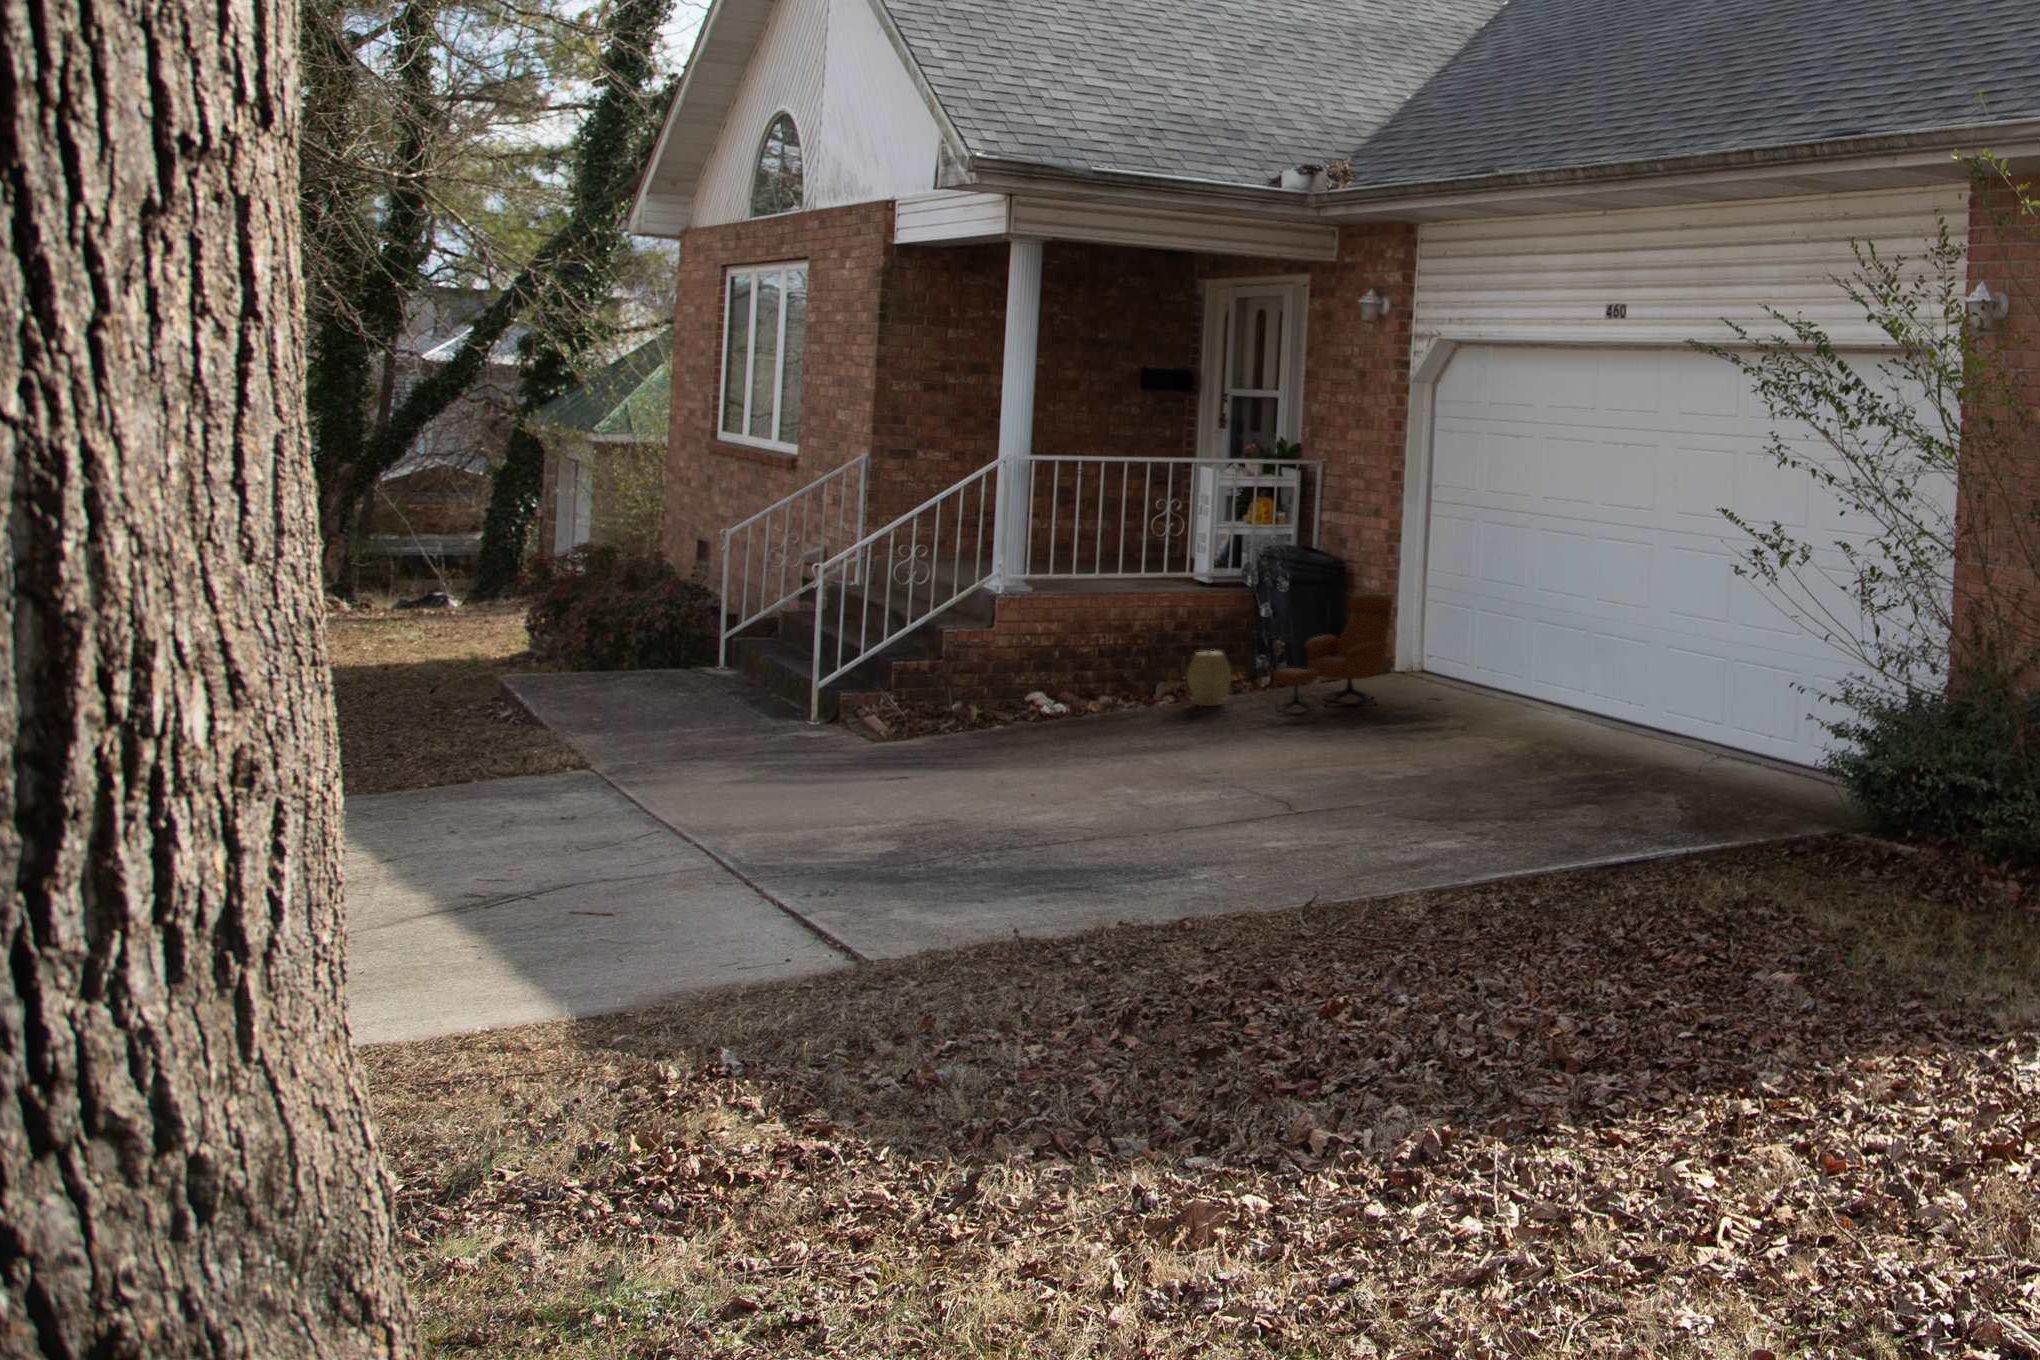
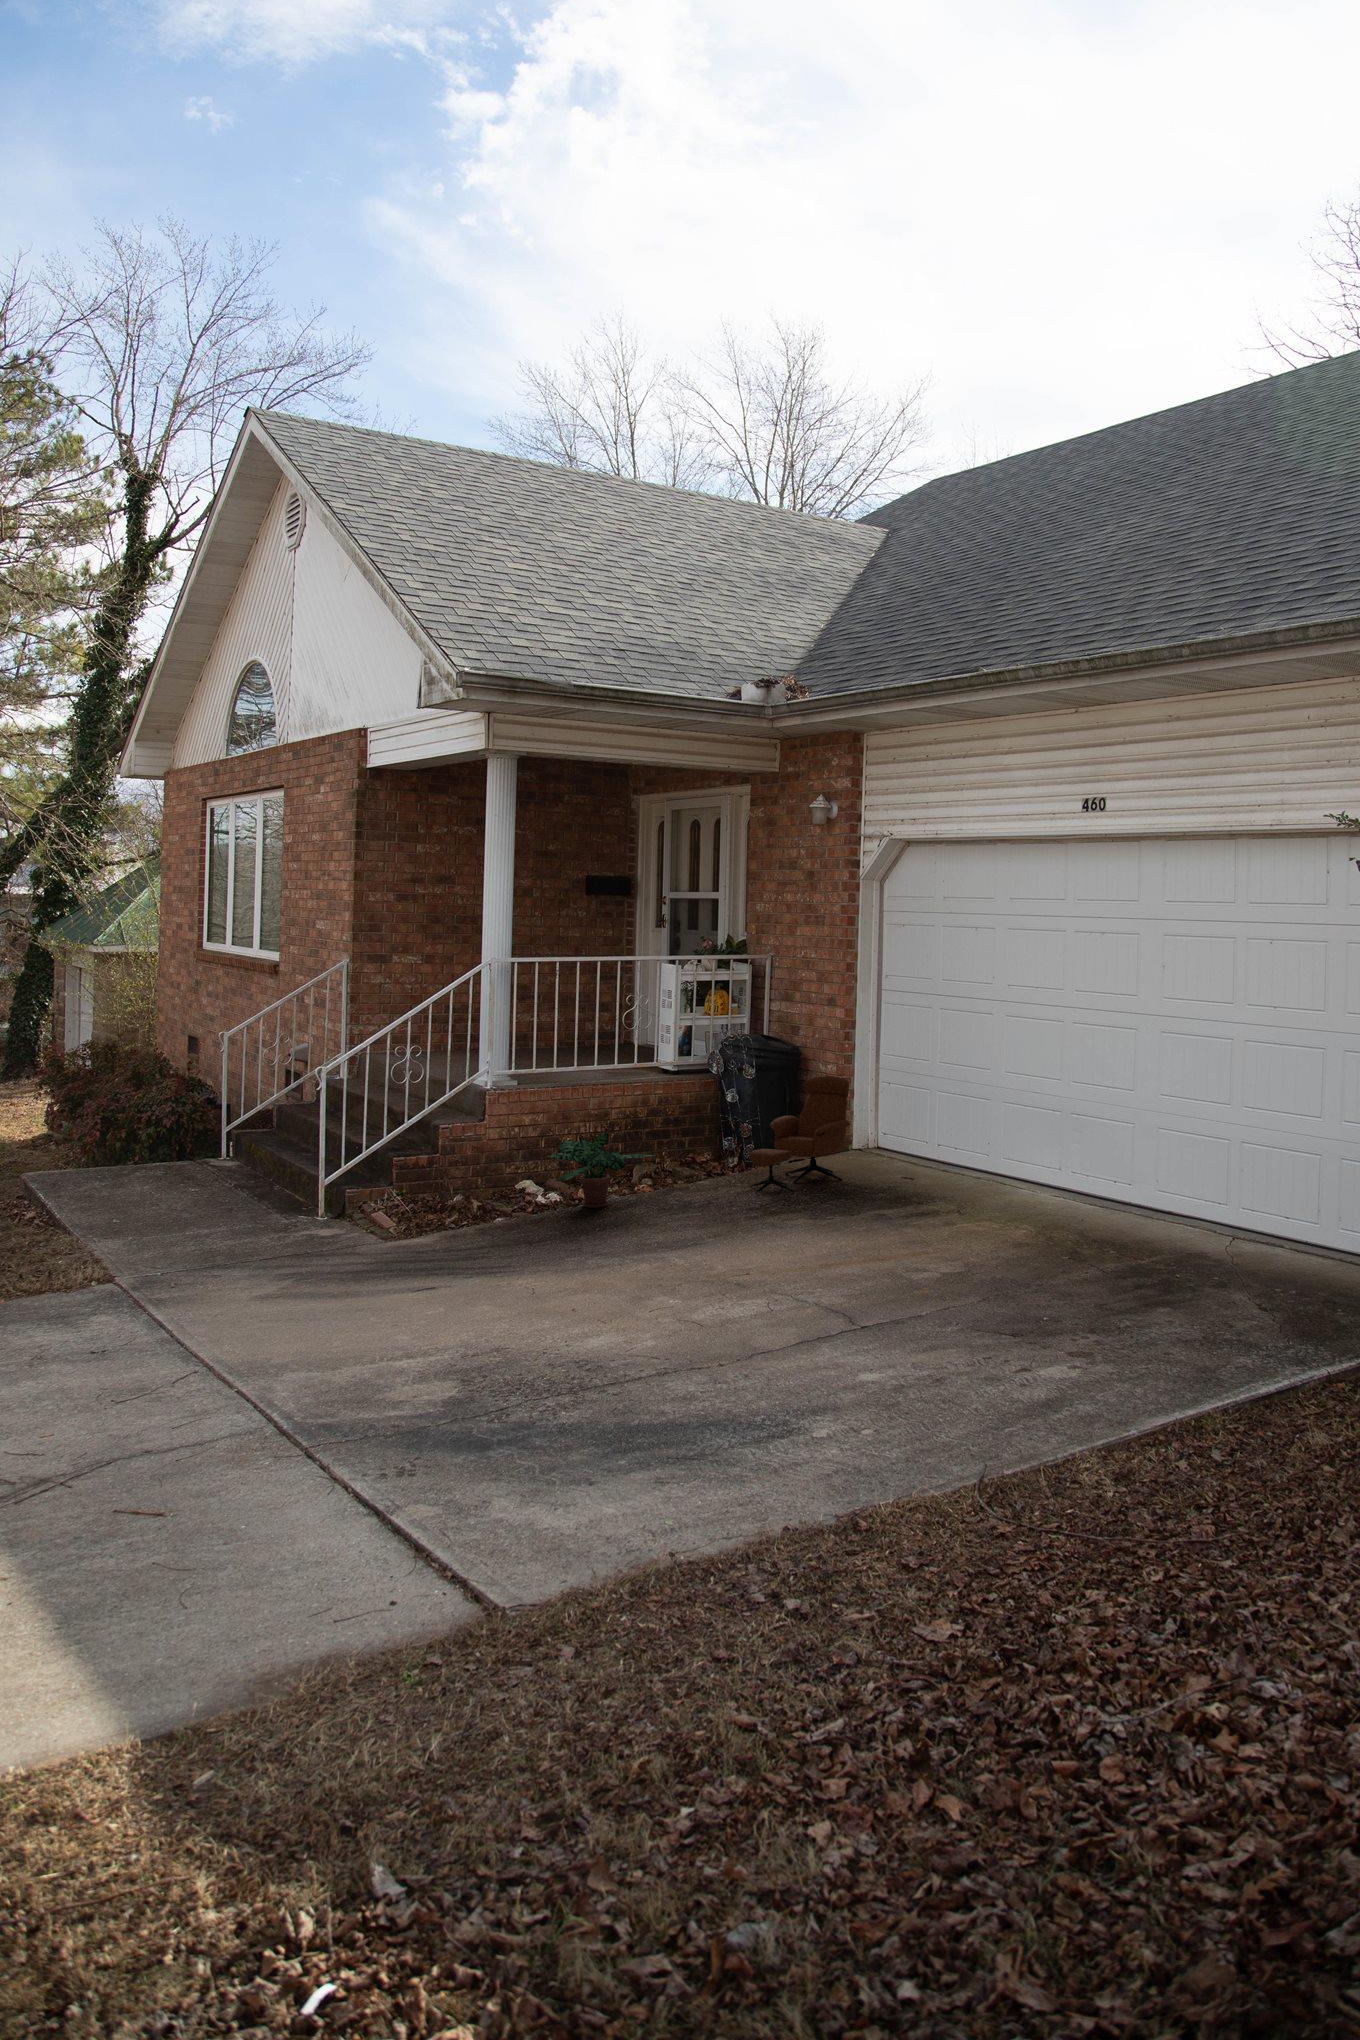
potted plant: none [1049,641,1170,723] -> present [547,1131,654,1208]
woven basket: present [1187,651,1231,706] -> none [663,1133,703,1185]

